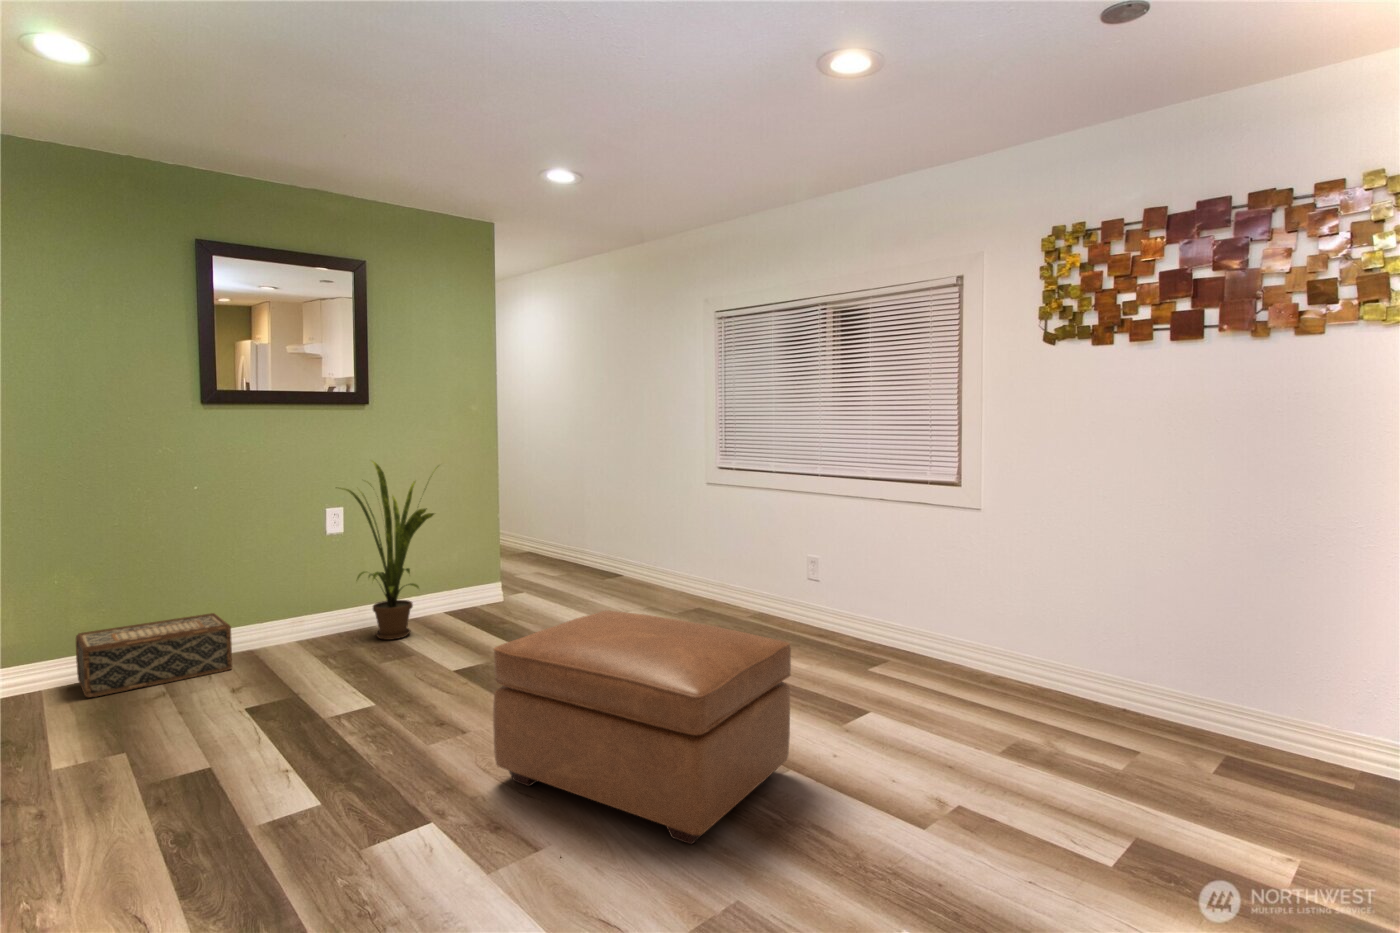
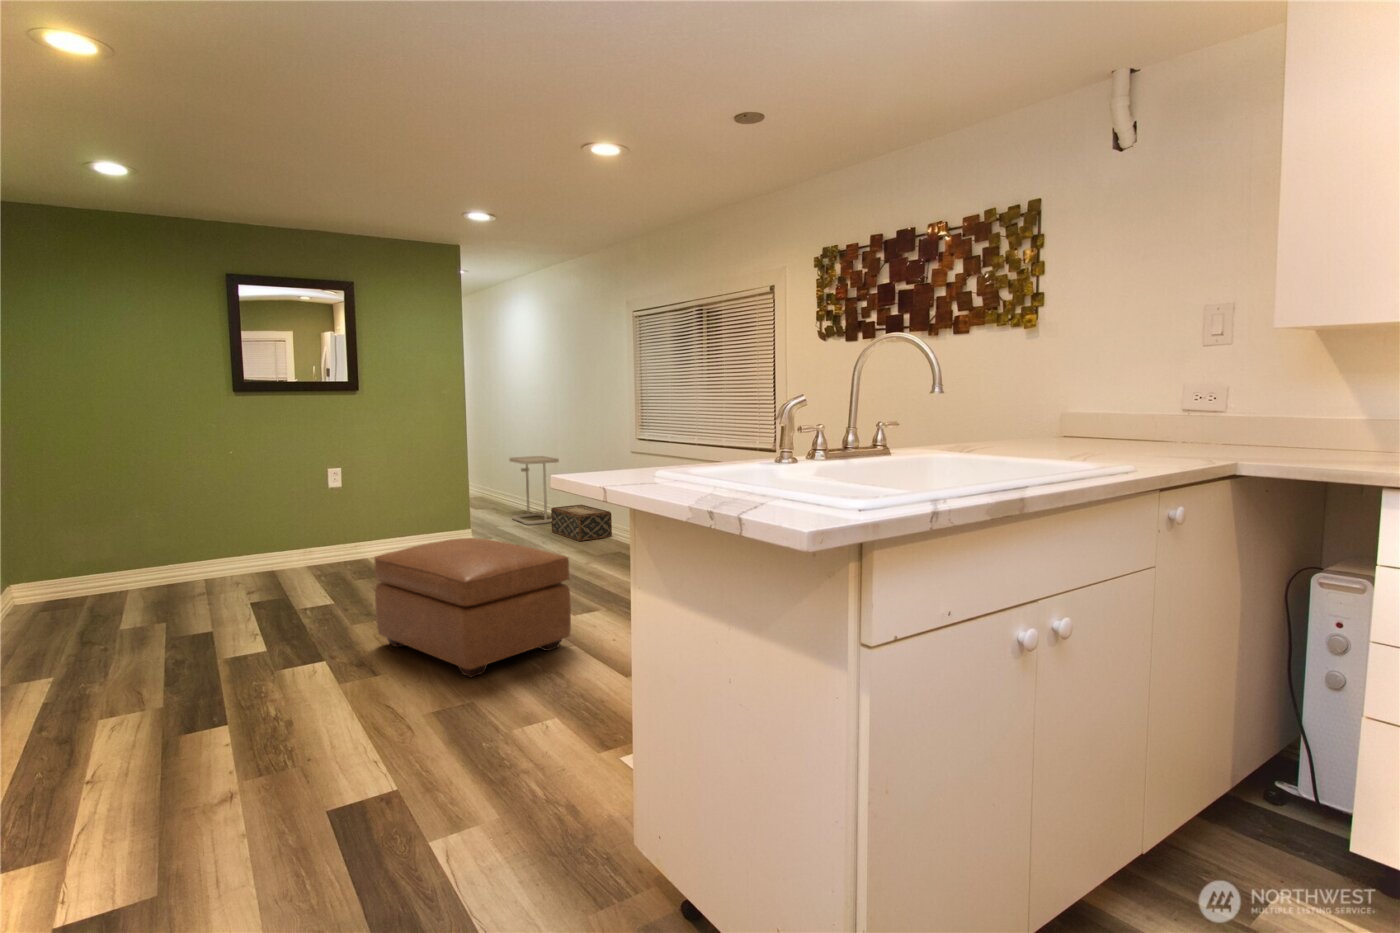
house plant: present [340,461,437,640] -> none [325,433,407,567]
side table: none [526,488,593,573] -> present [509,456,559,525]
woven basket: present [76,613,232,698] -> present [551,505,612,541]

